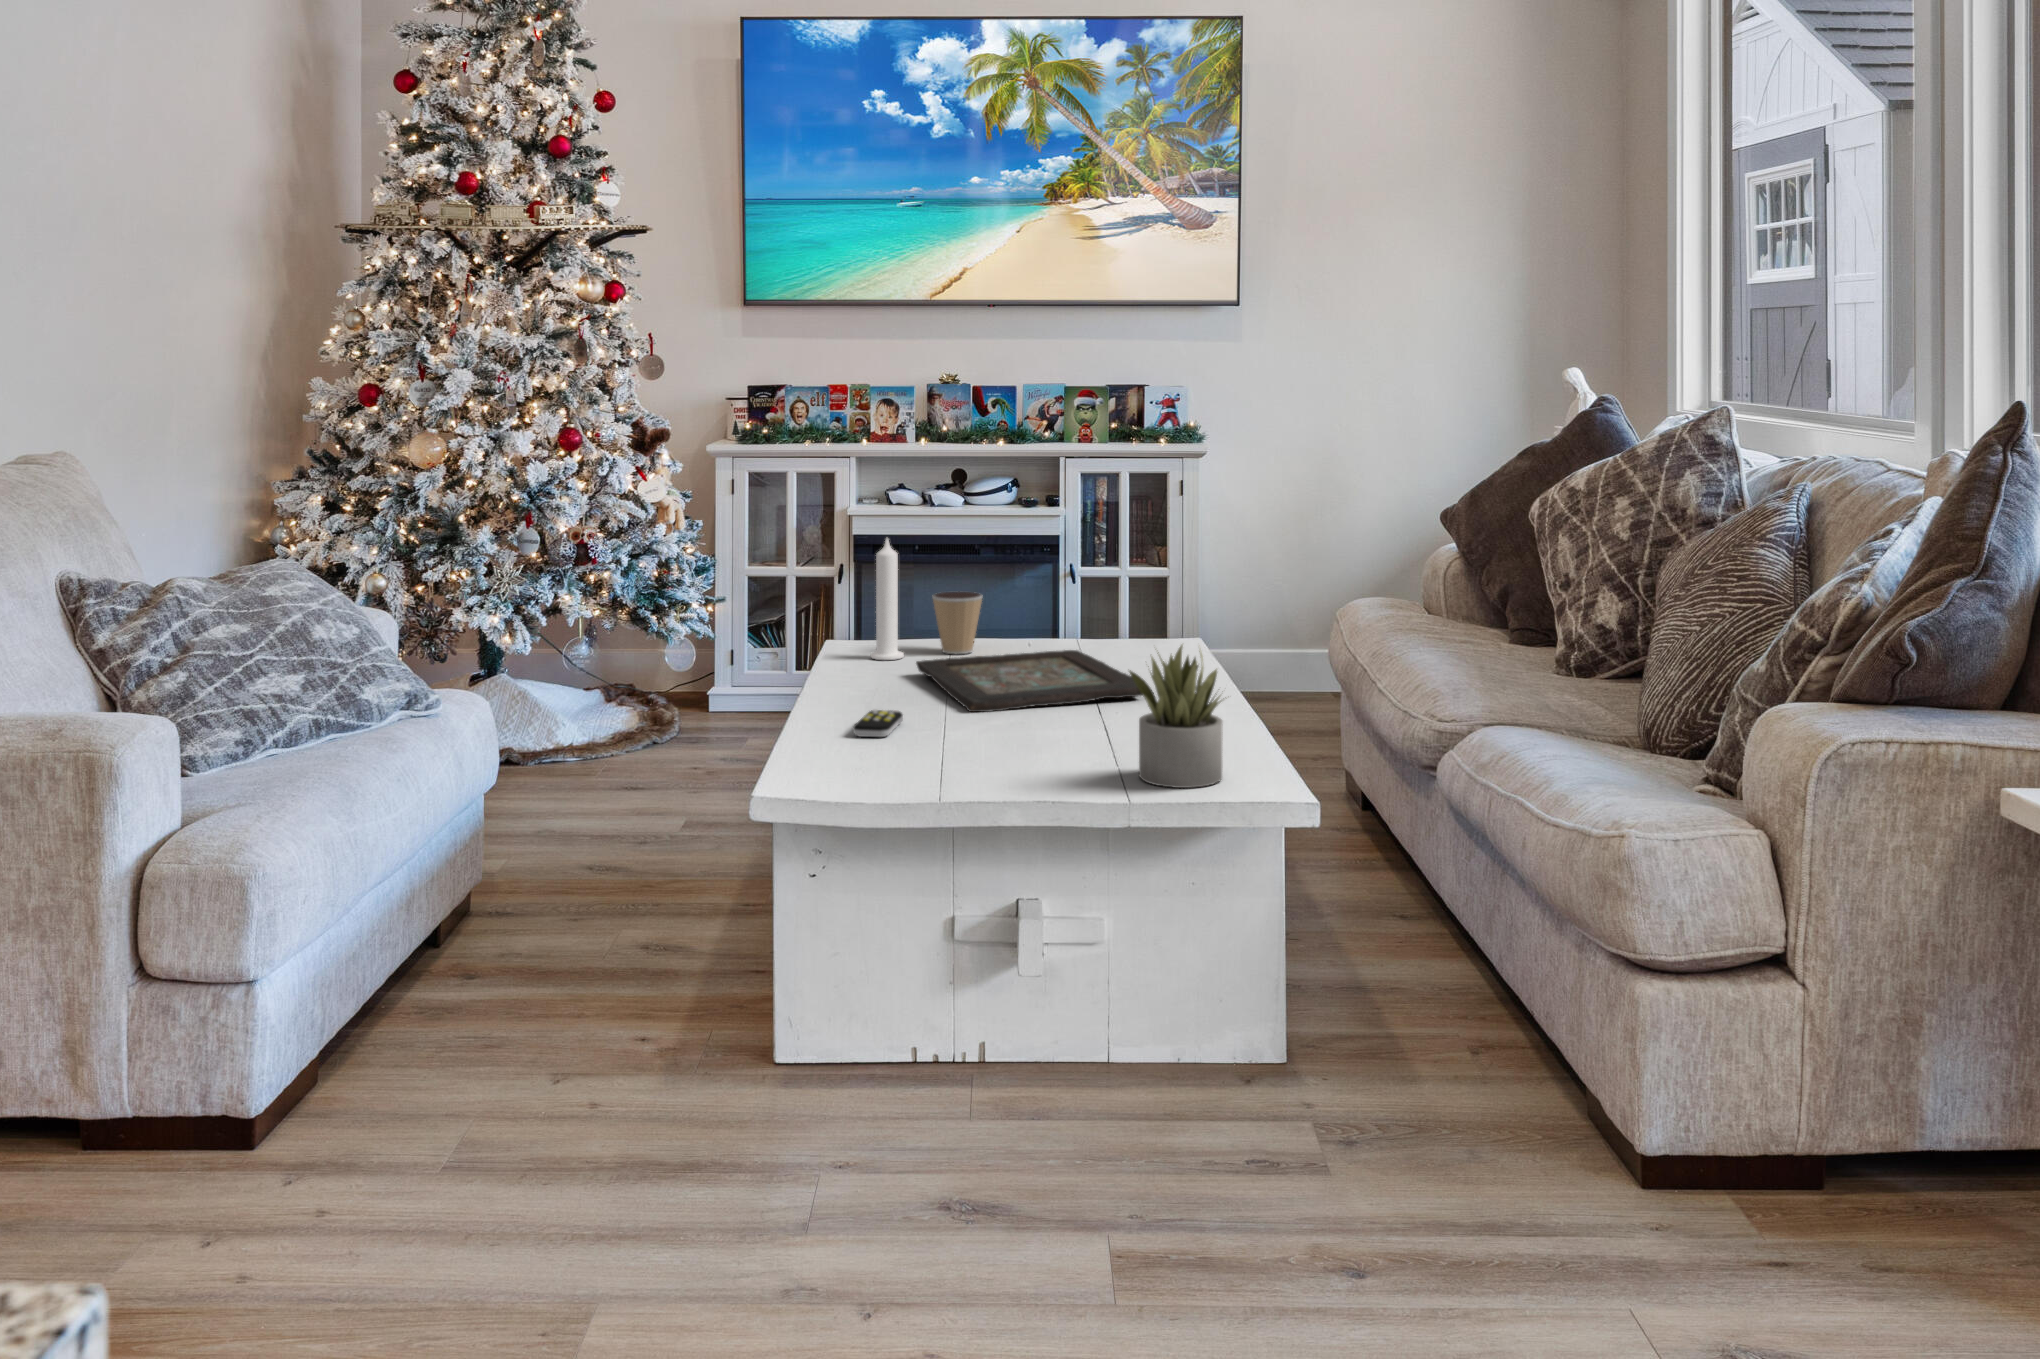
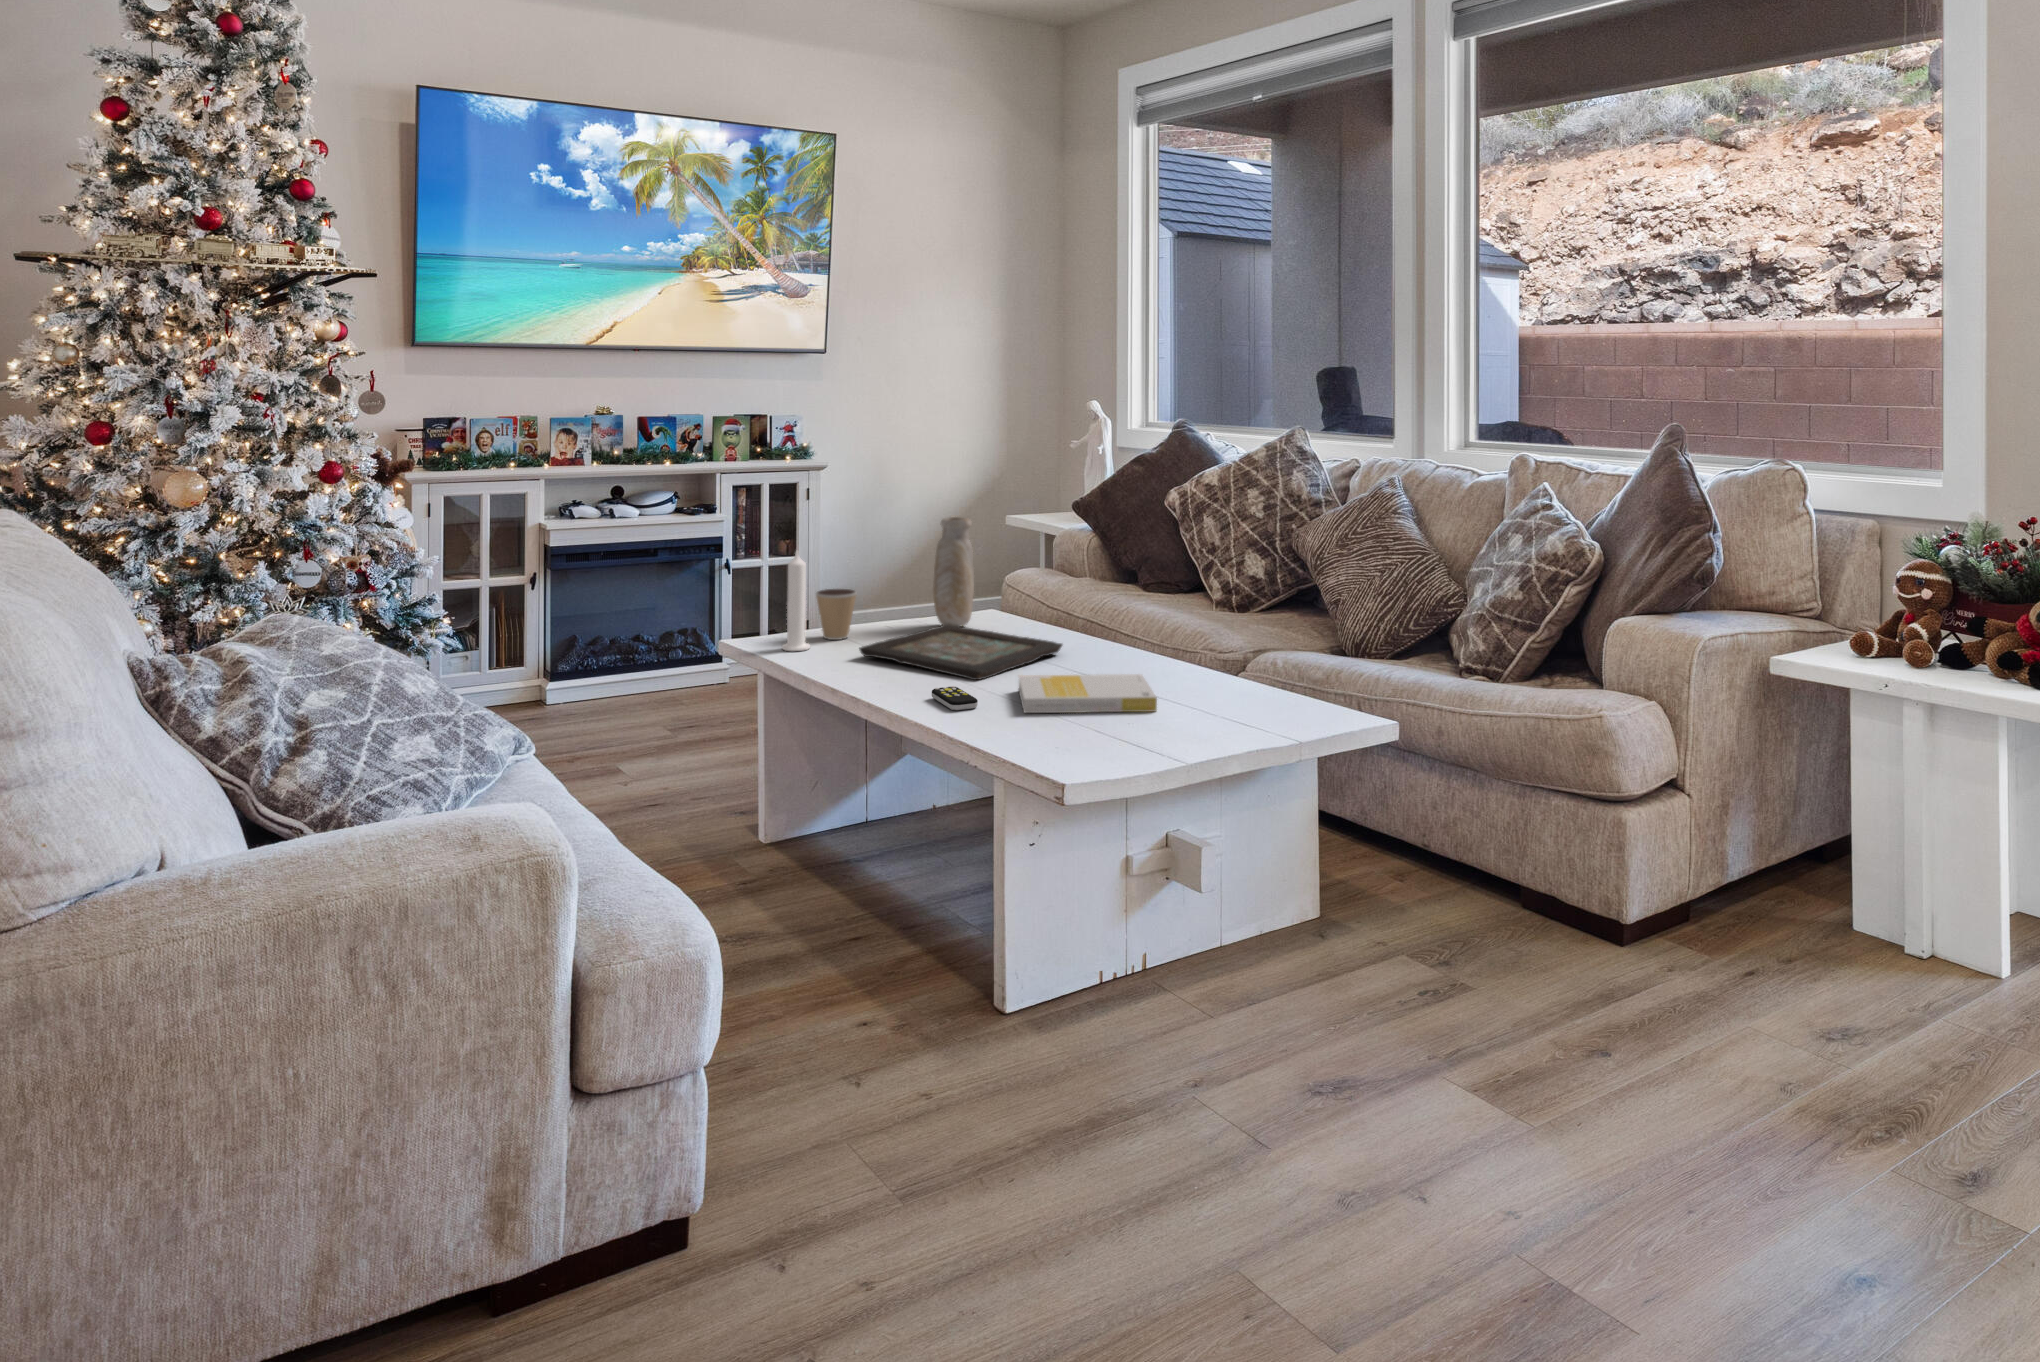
vase: none [1087,512,1143,657] -> present [933,517,974,627]
succulent plant: present [1129,645,1223,788] -> none [1201,607,1264,709]
book: none [914,708,1123,773] -> present [1018,674,1157,713]

